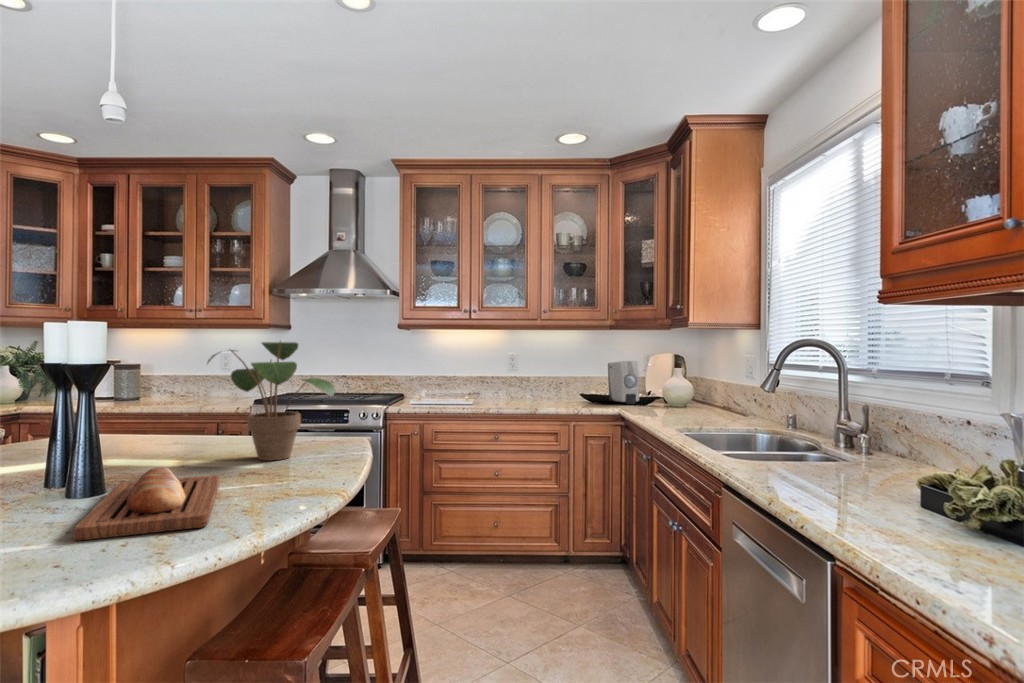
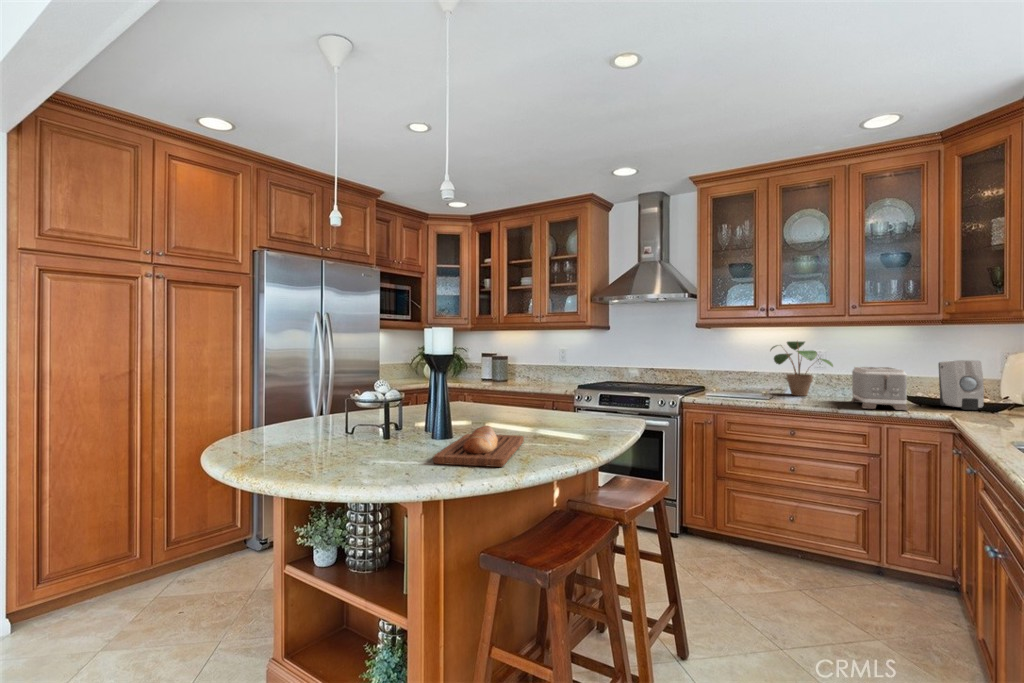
potted plant: present [208,341,335,460] -> present [770,341,833,396]
toaster: none [543,368,591,408] -> present [851,366,908,410]

